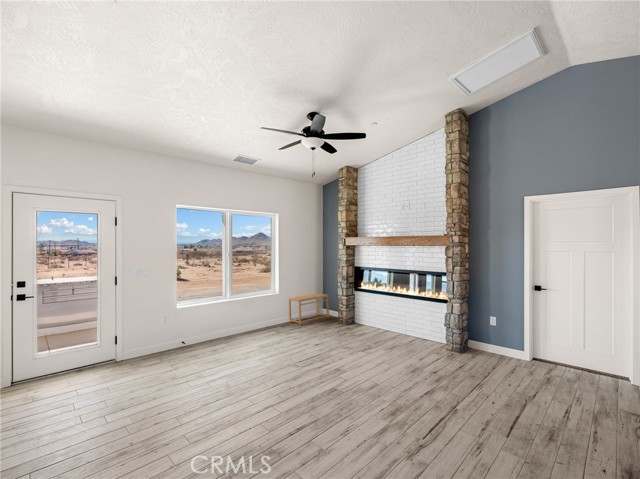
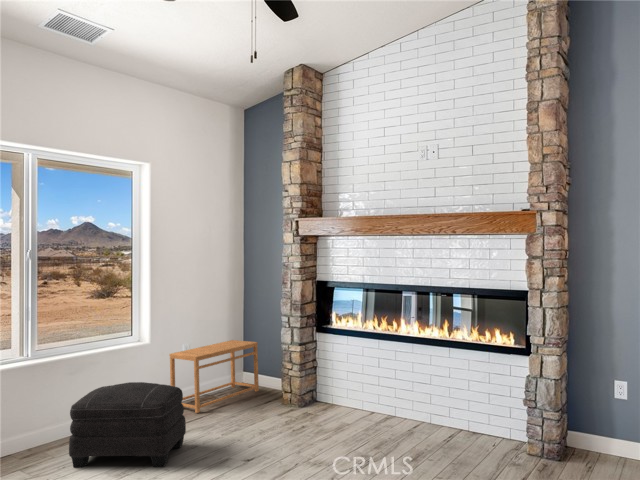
ottoman: none [248,309,294,343] -> present [69,382,186,468]

